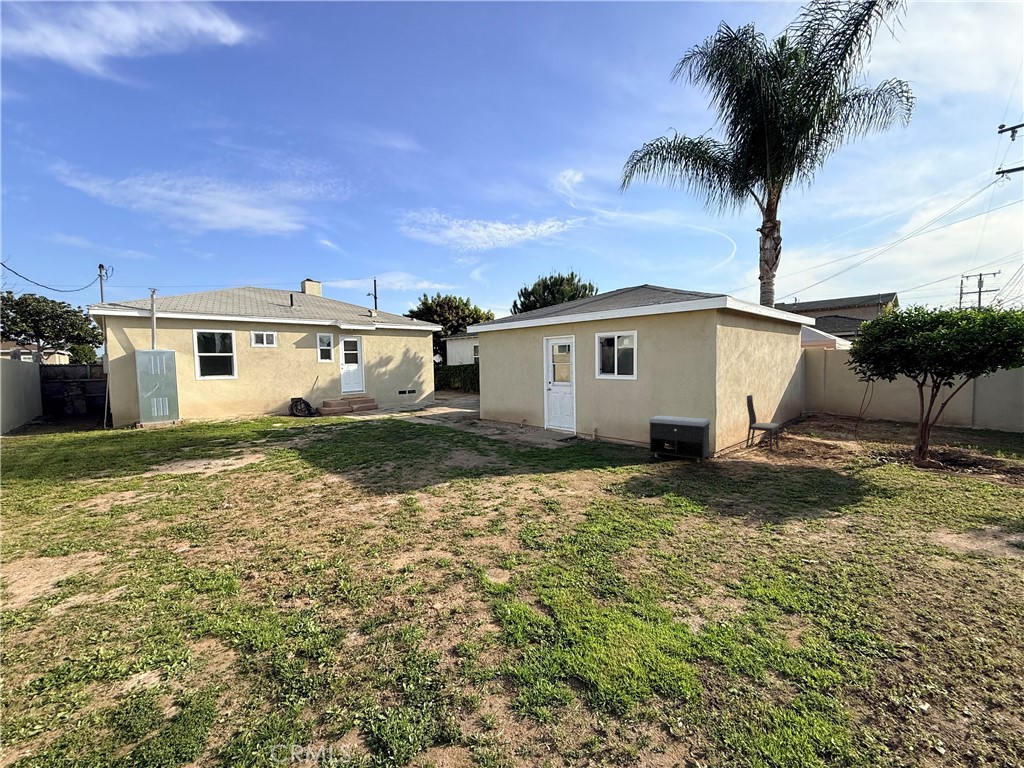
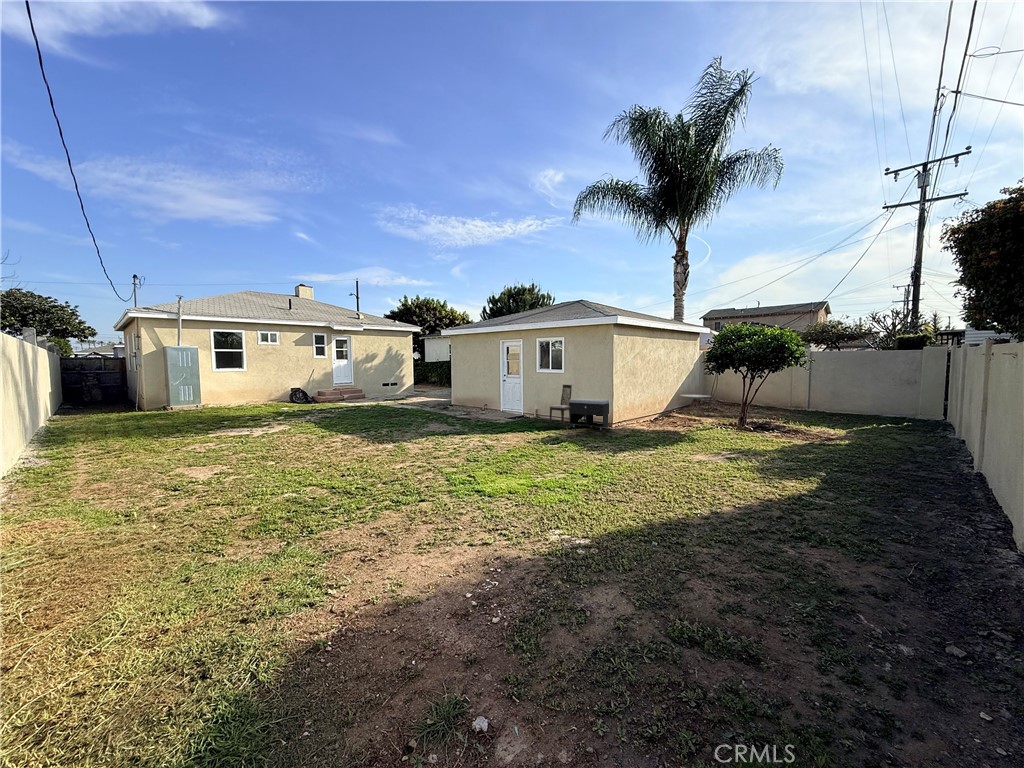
chair: present [746,395,779,452] -> present [550,385,572,425]
round table: none [779,406,827,436] -> present [680,395,711,417]

